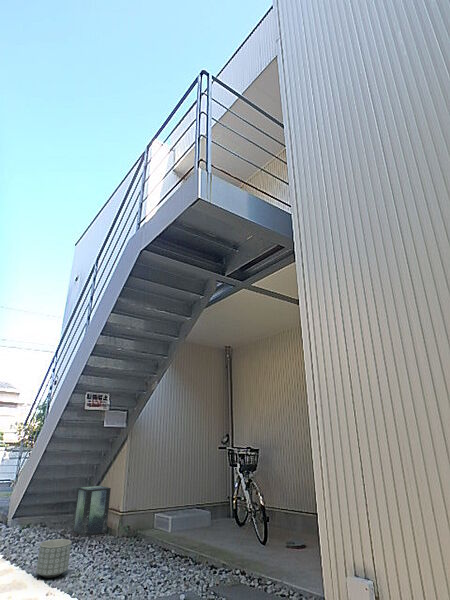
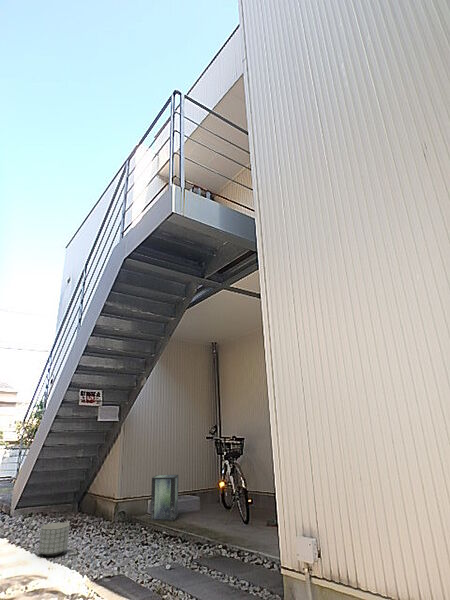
storage box: present [72,486,111,536] -> present [151,475,178,521]

